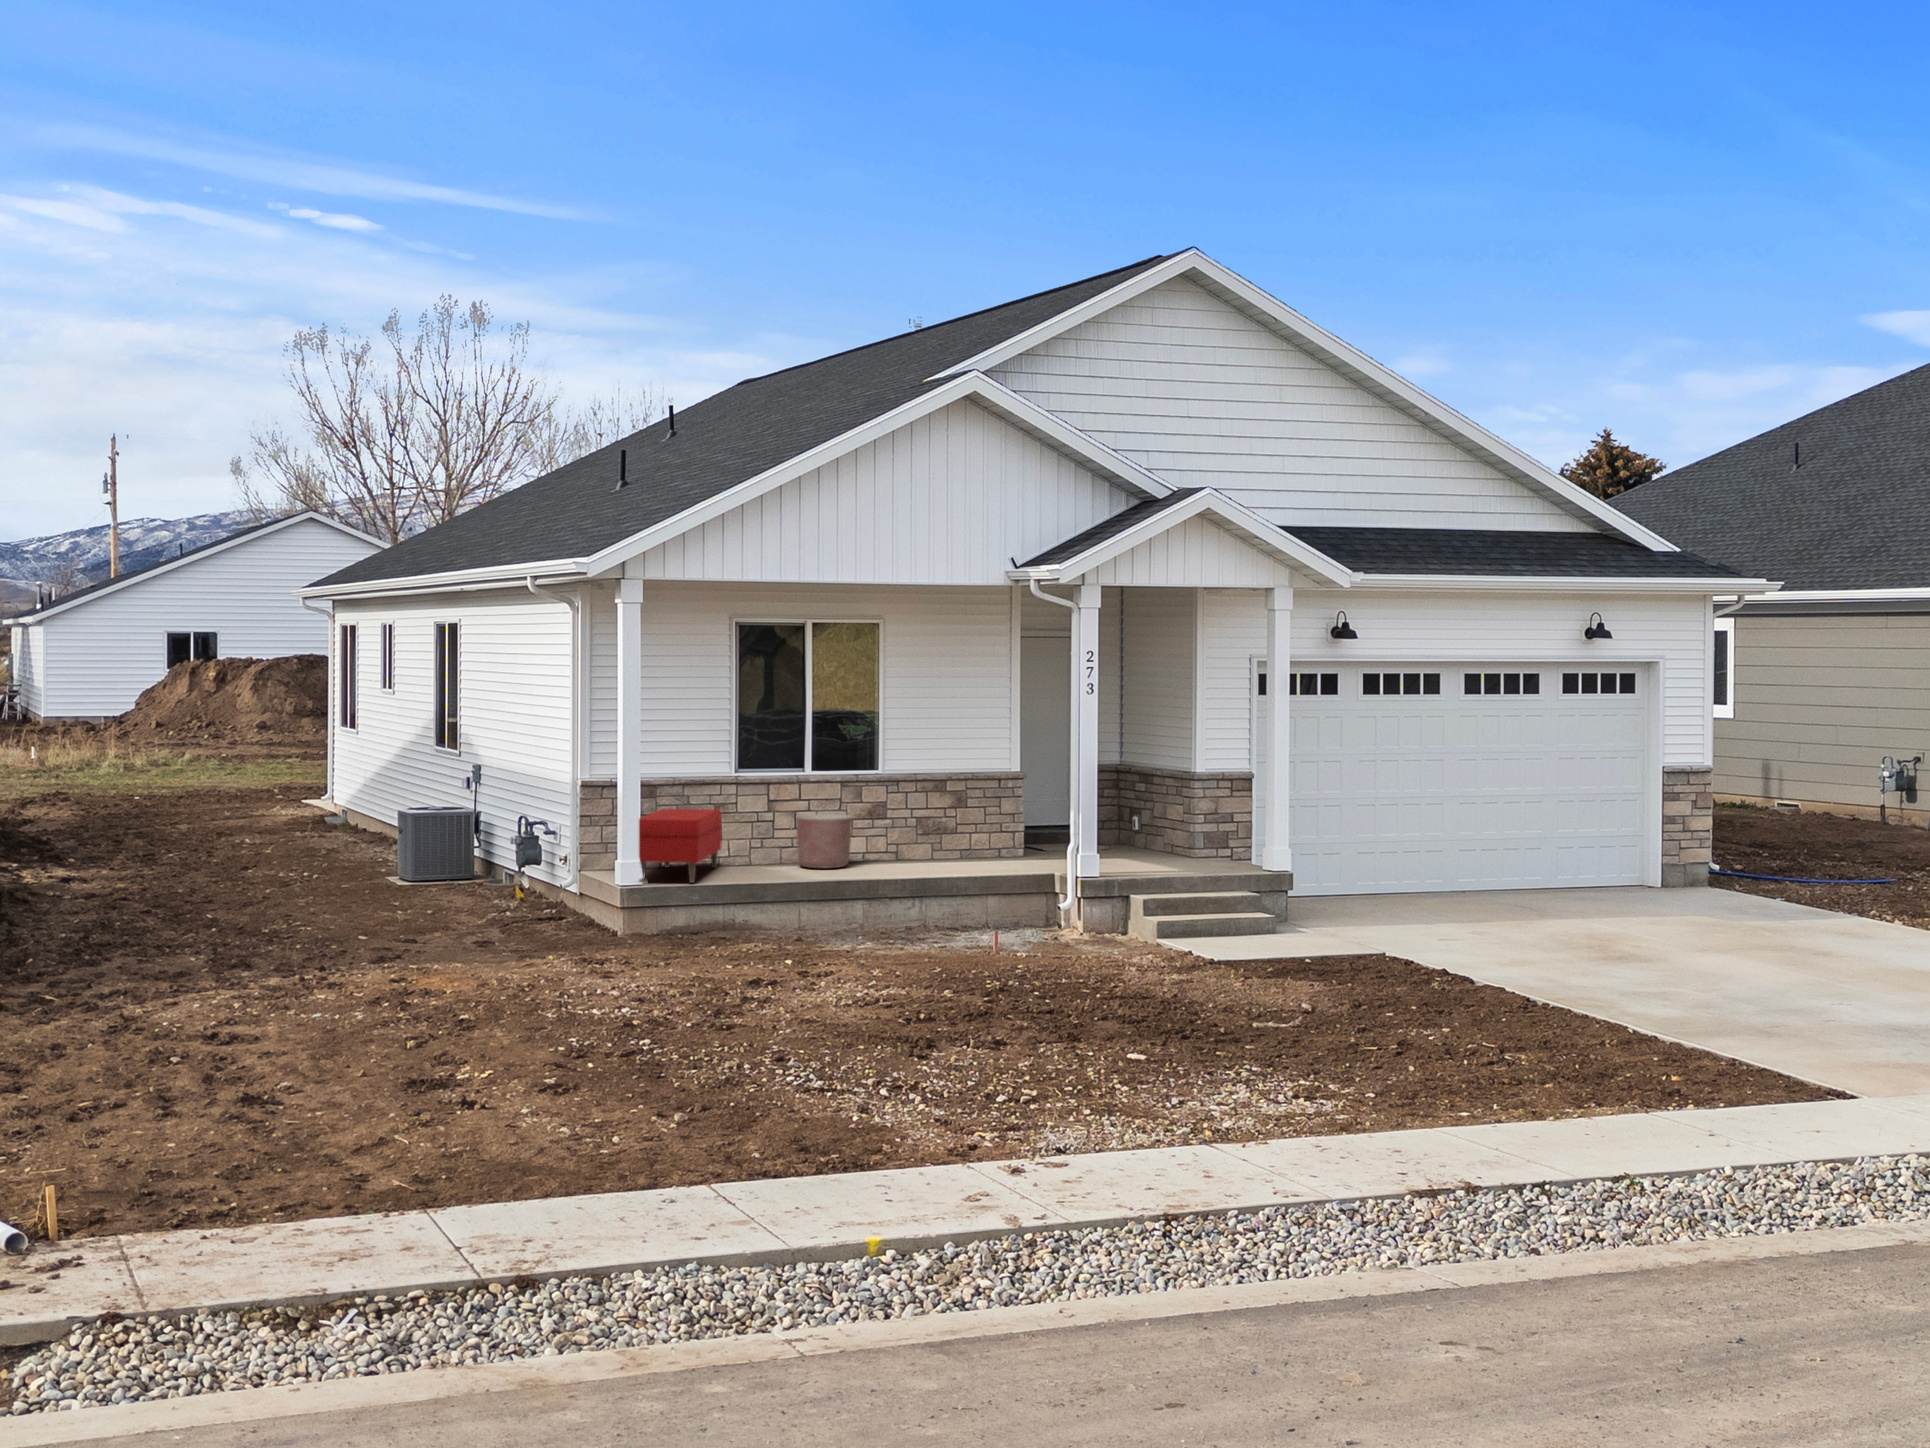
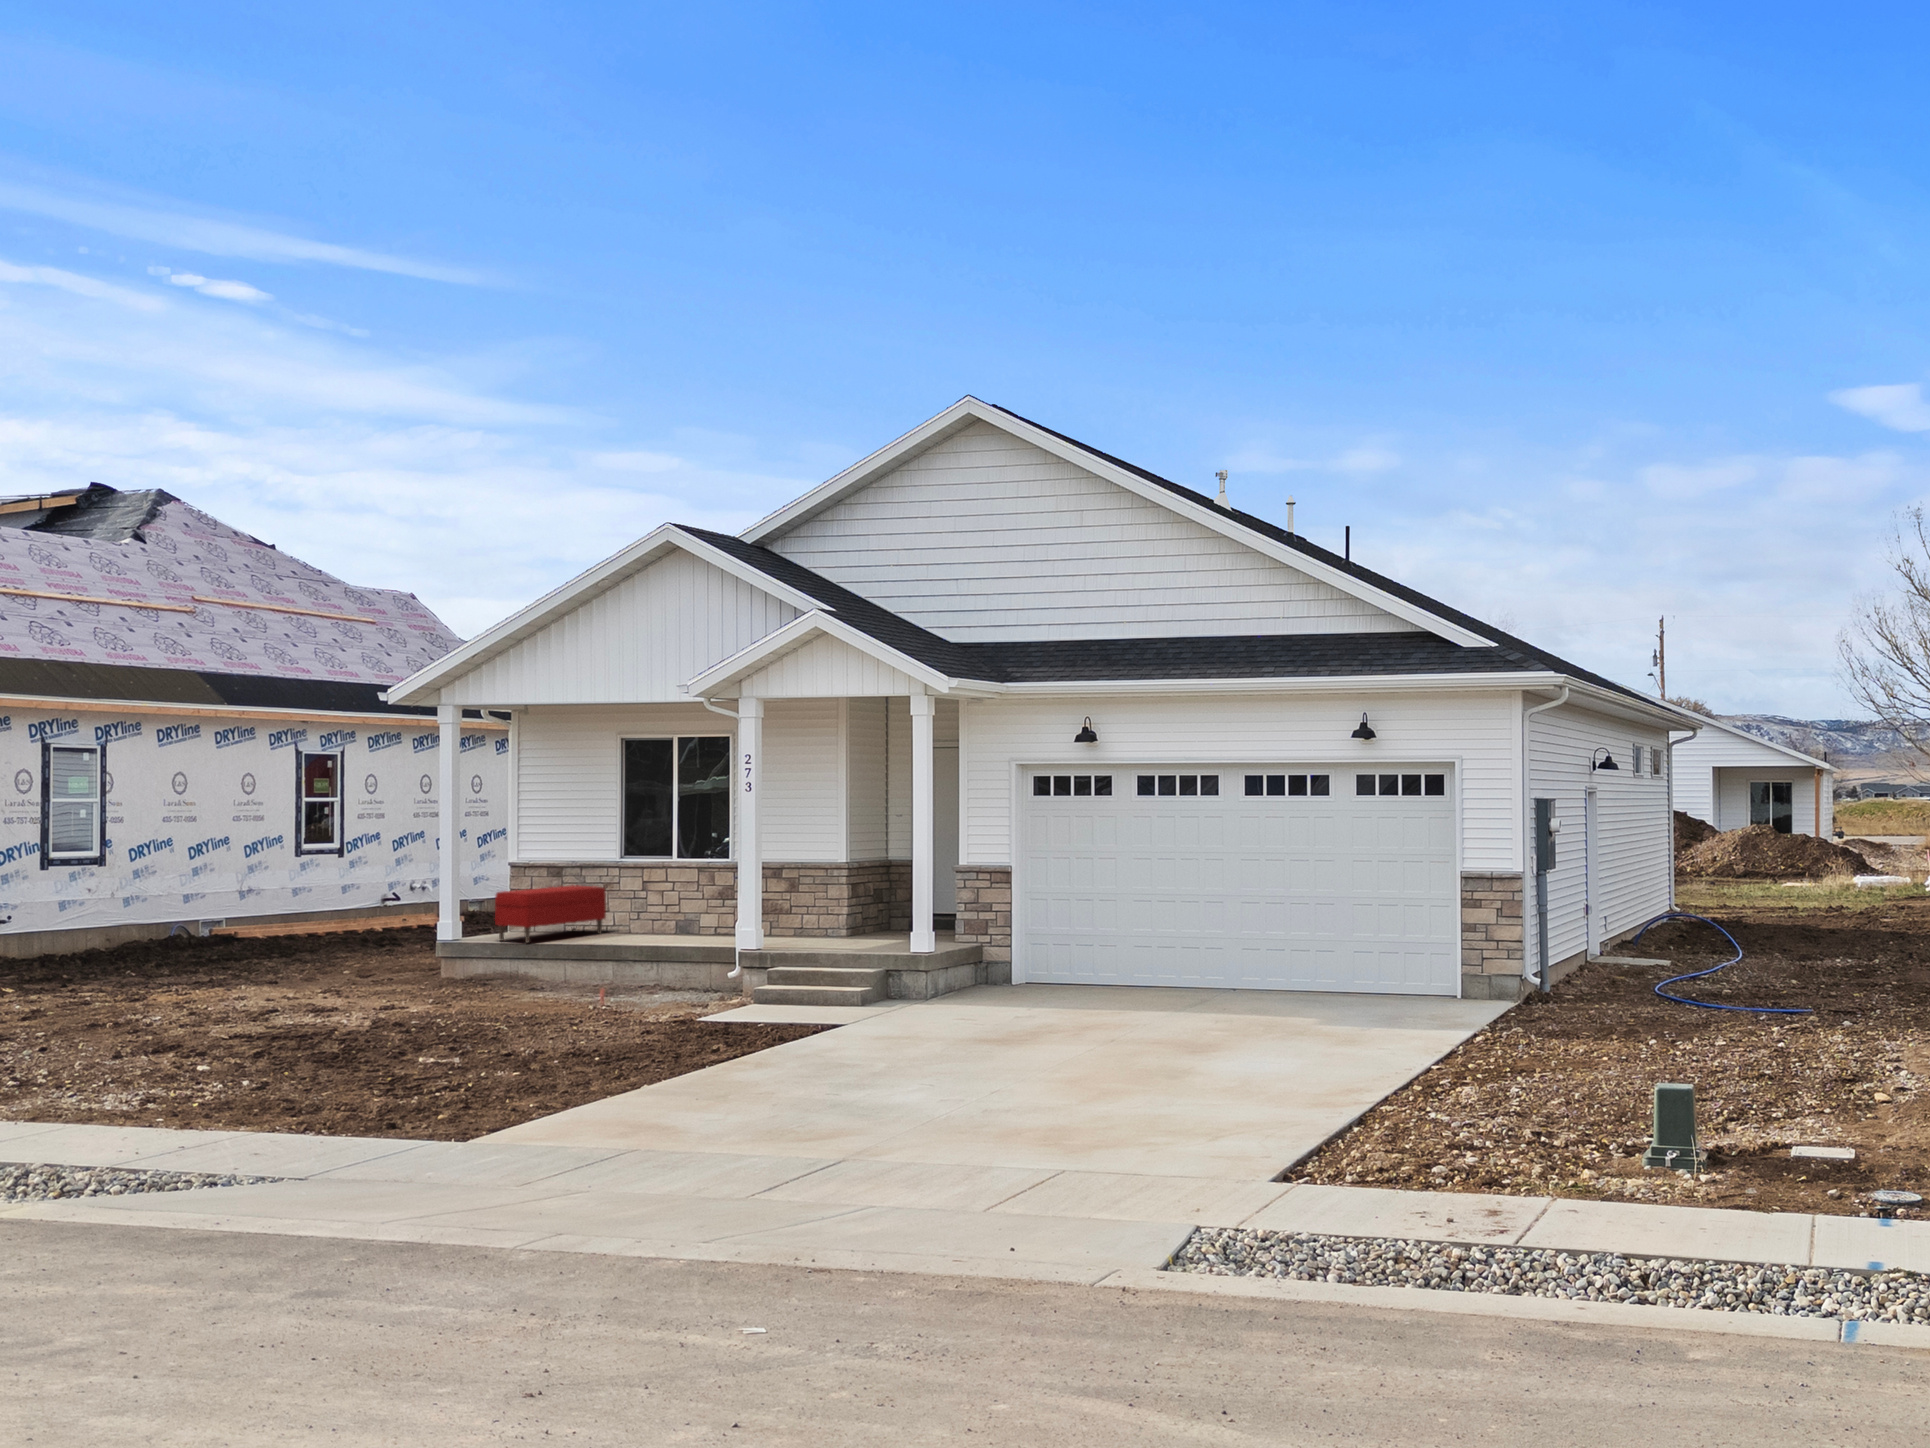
planter: present [796,814,852,868] -> none [645,894,691,937]

